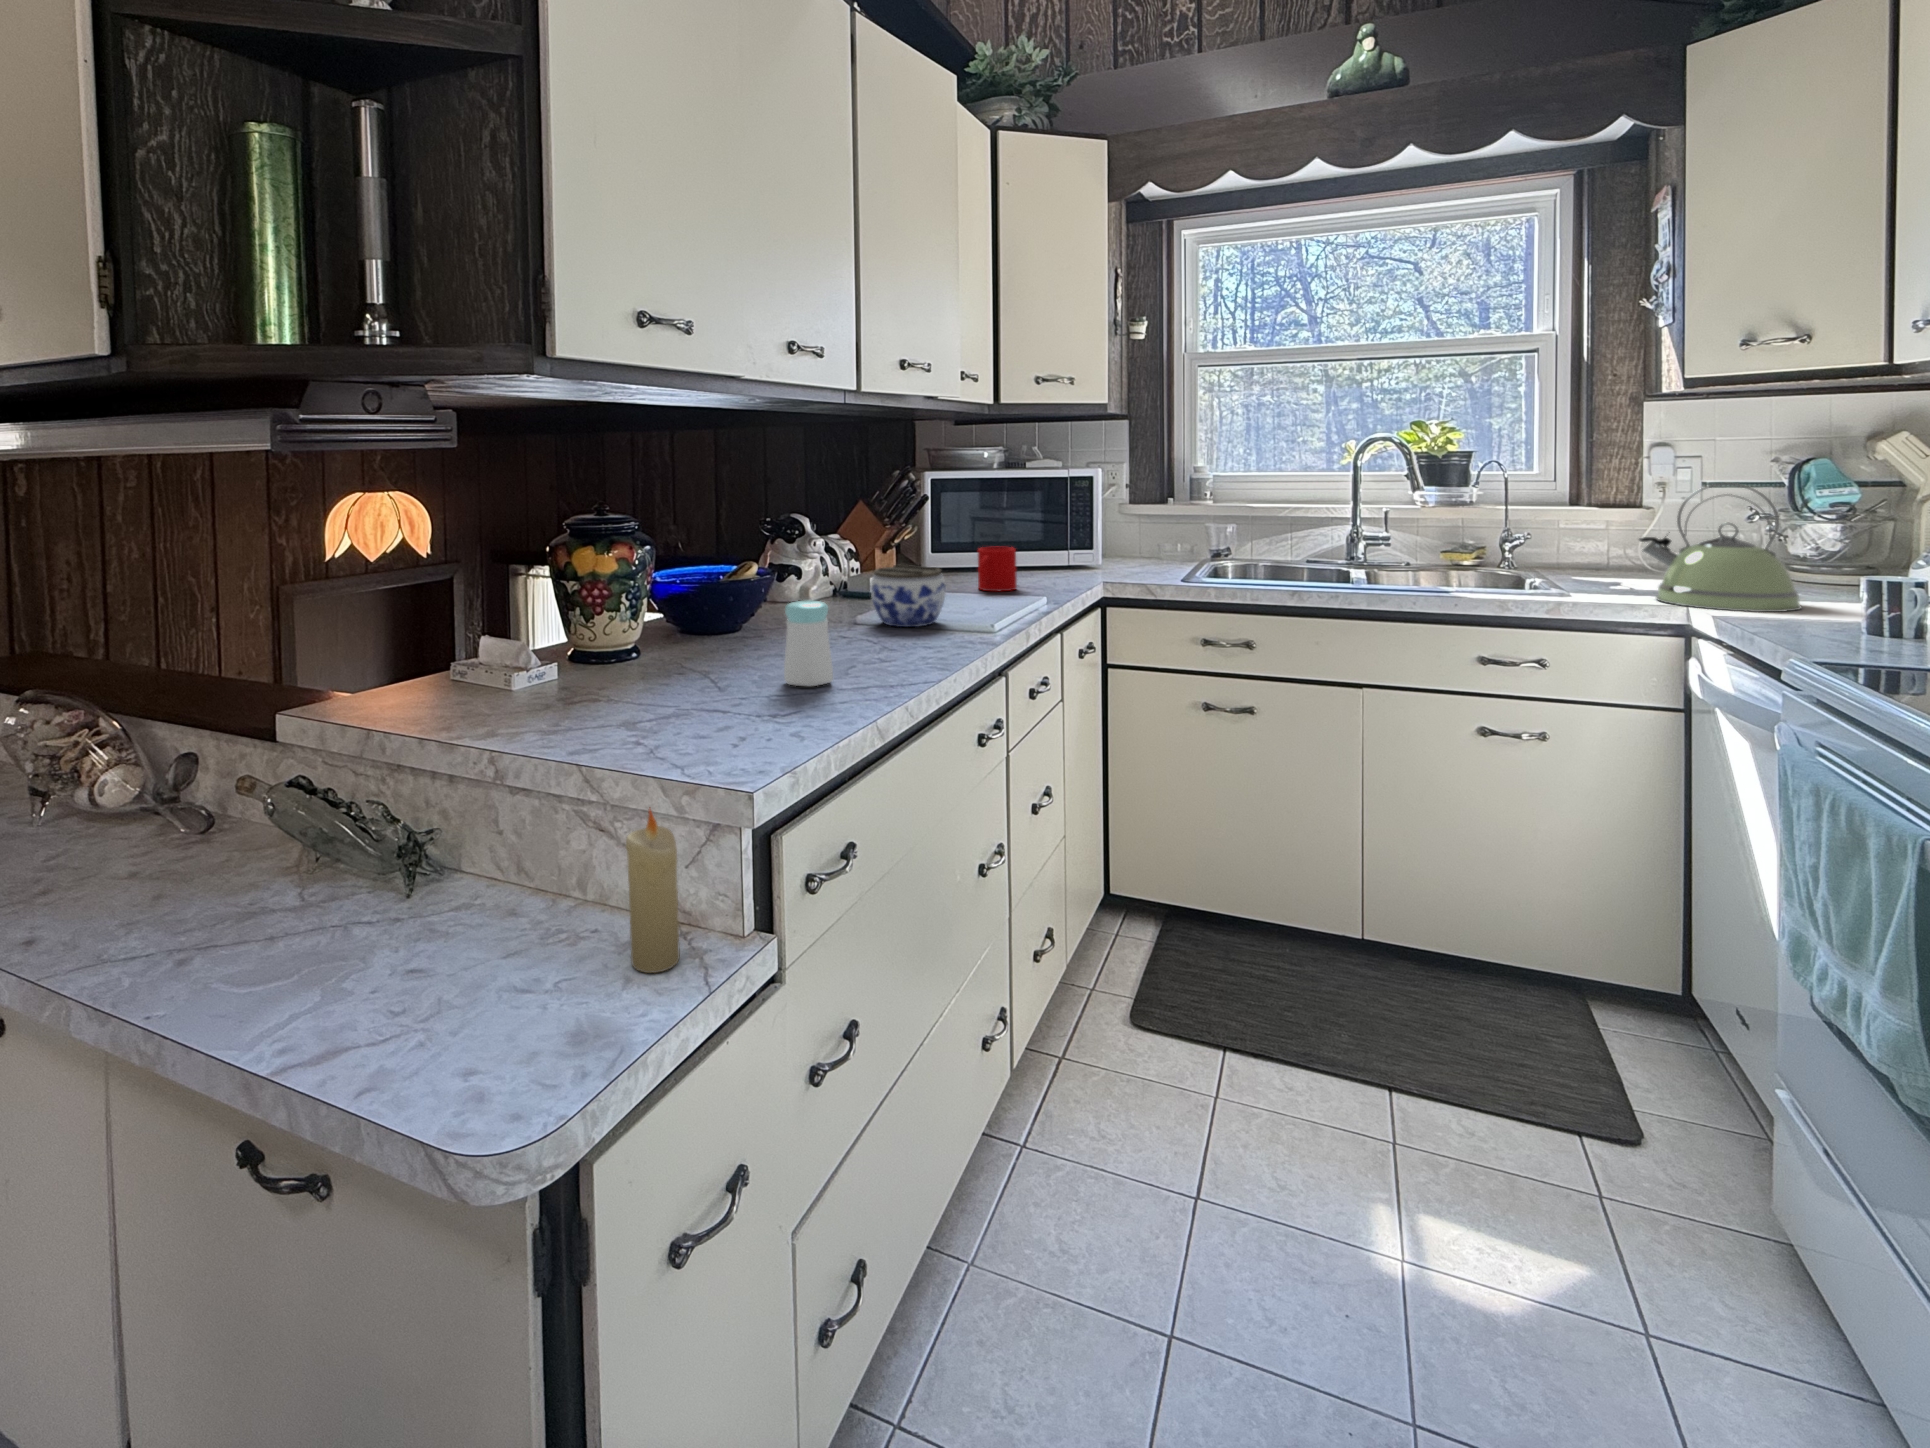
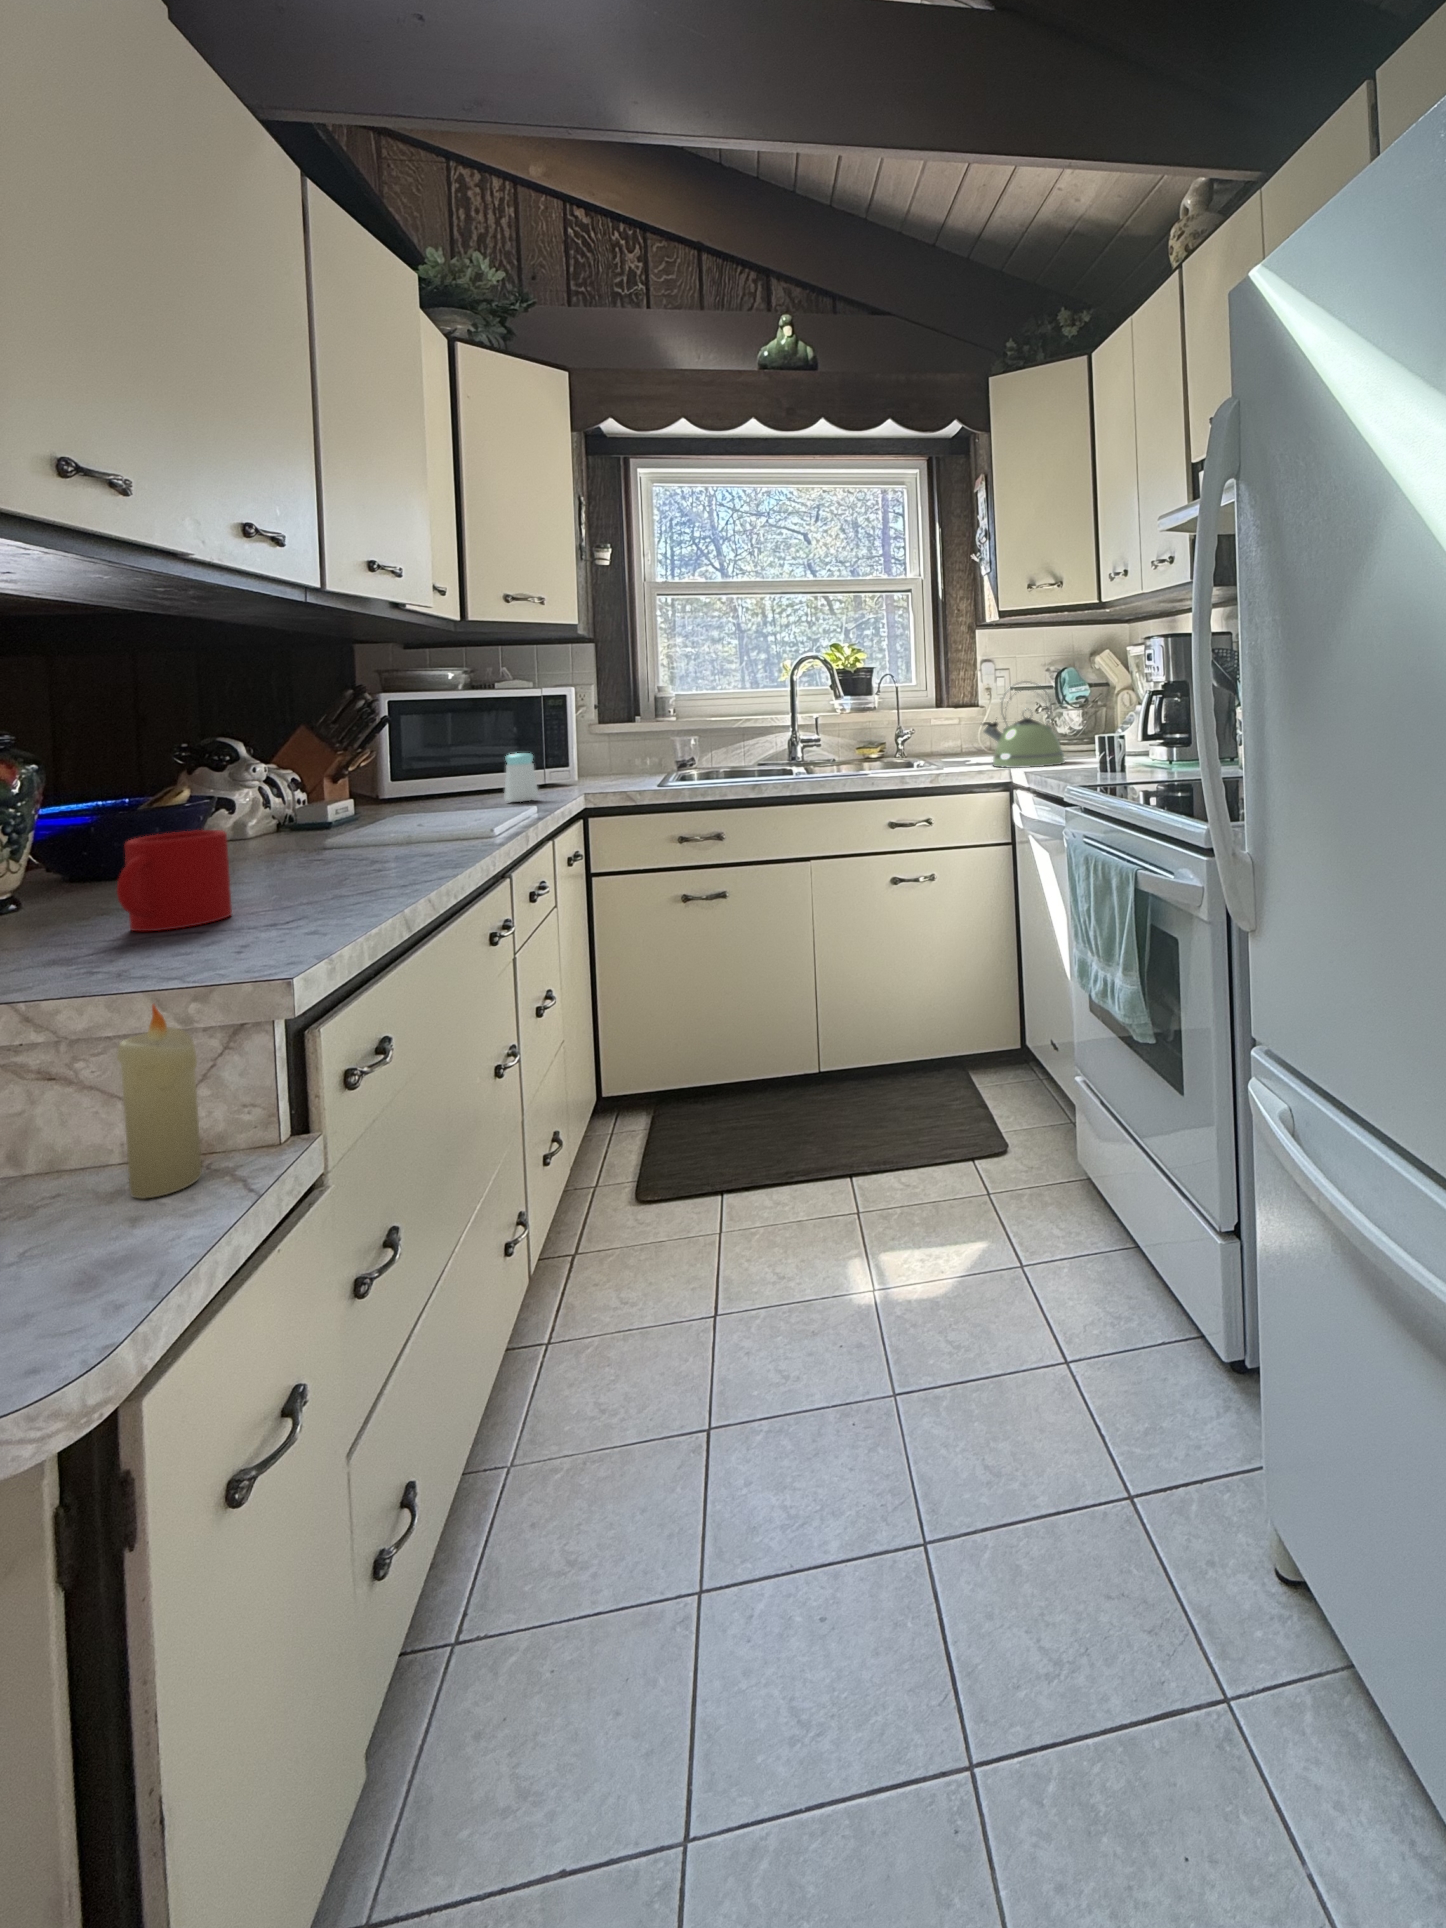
mug: present [978,546,1017,591] -> present [117,830,232,931]
jar: present [871,565,946,627] -> none [340,778,434,845]
salt shaker: present [784,600,833,687] -> present [504,753,539,802]

